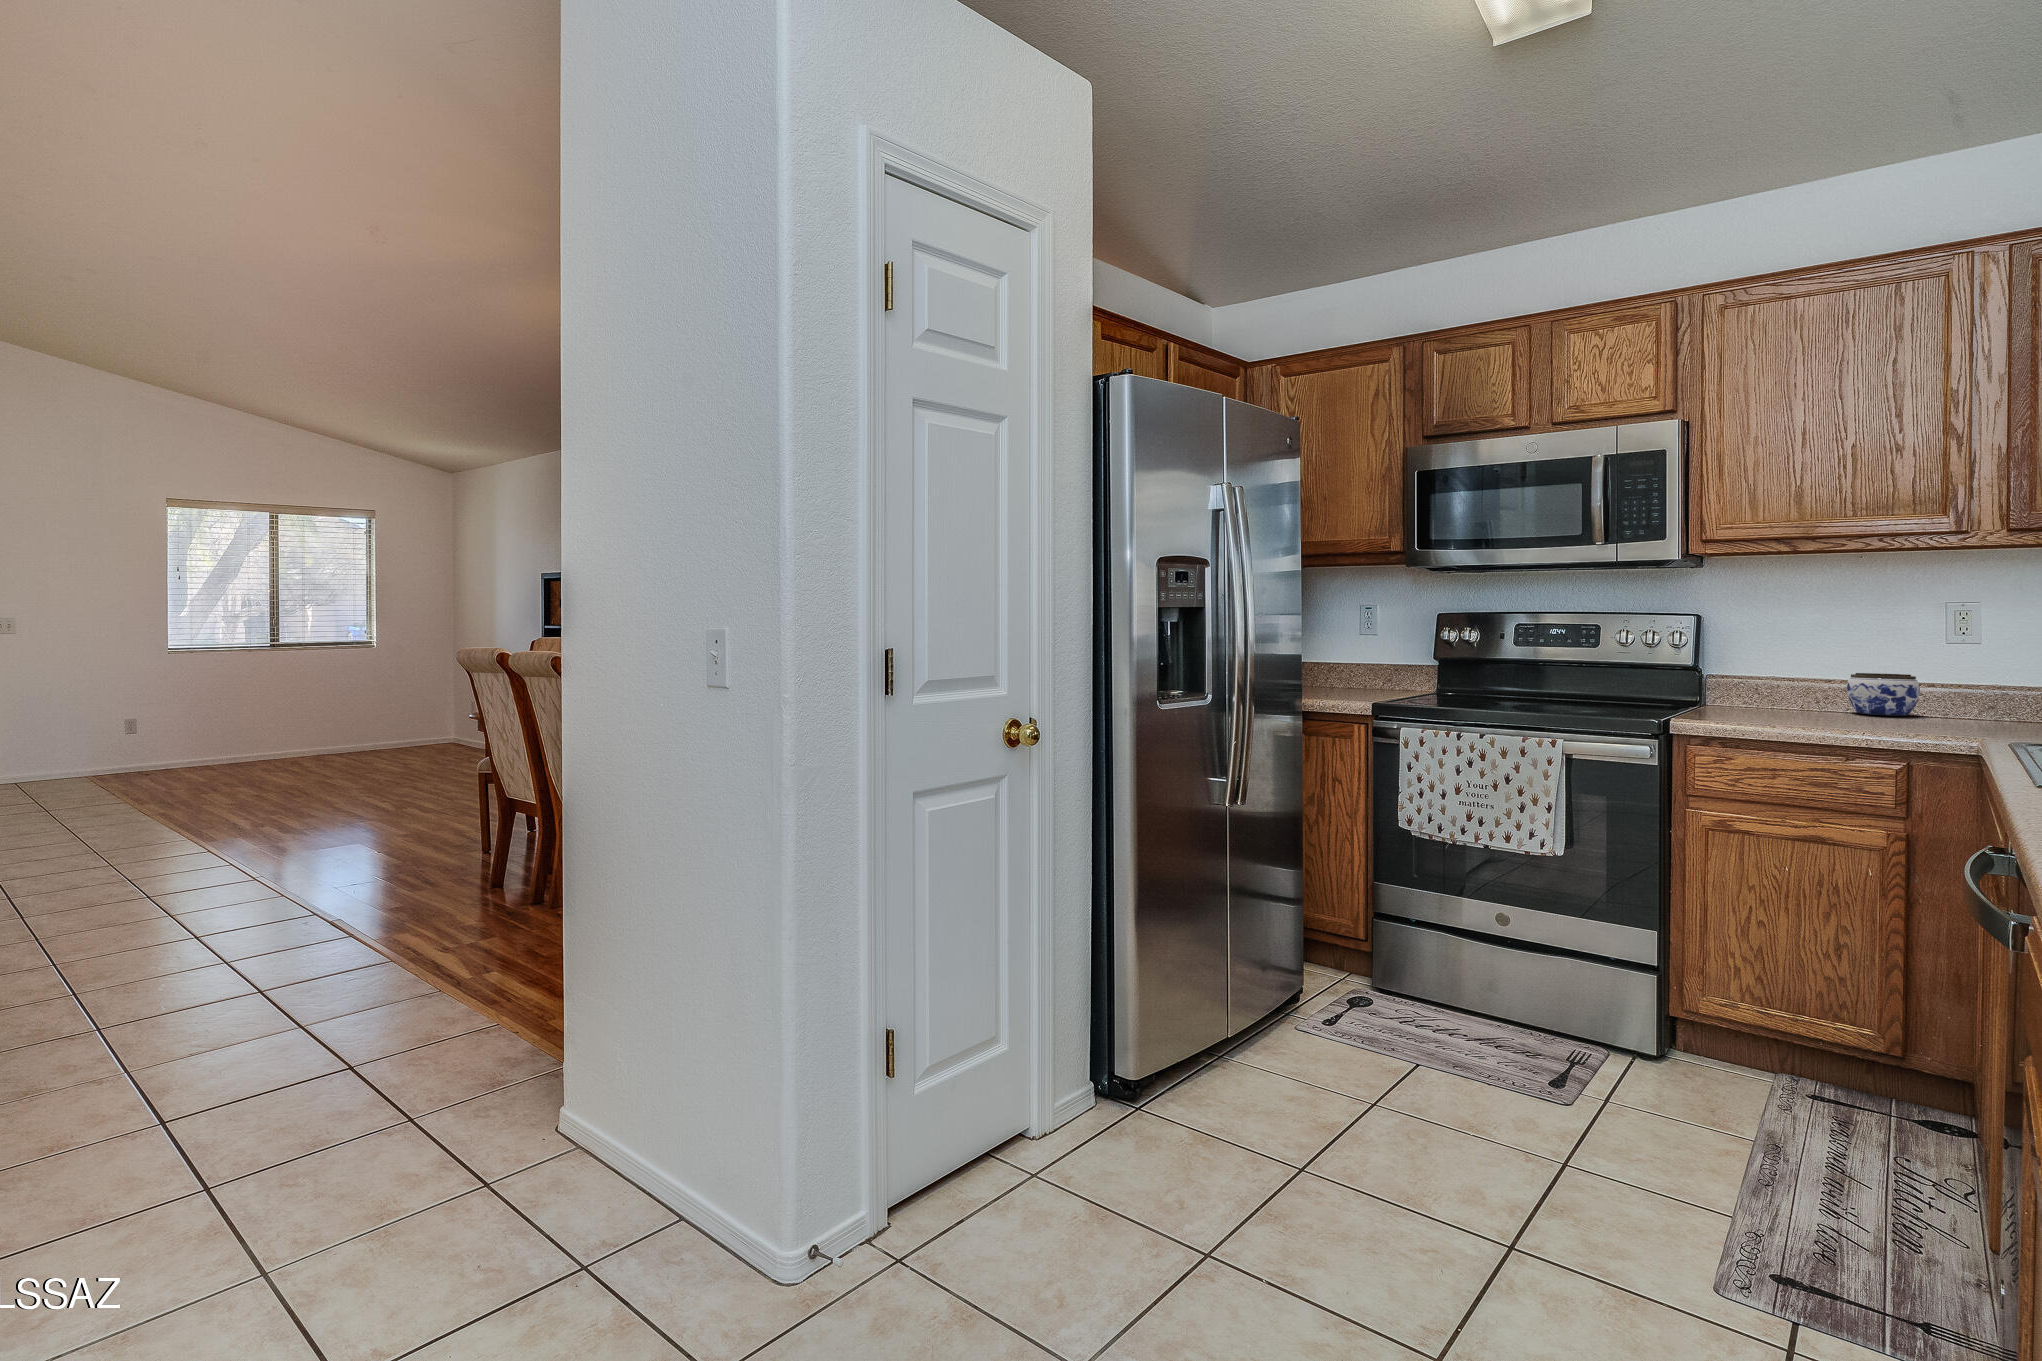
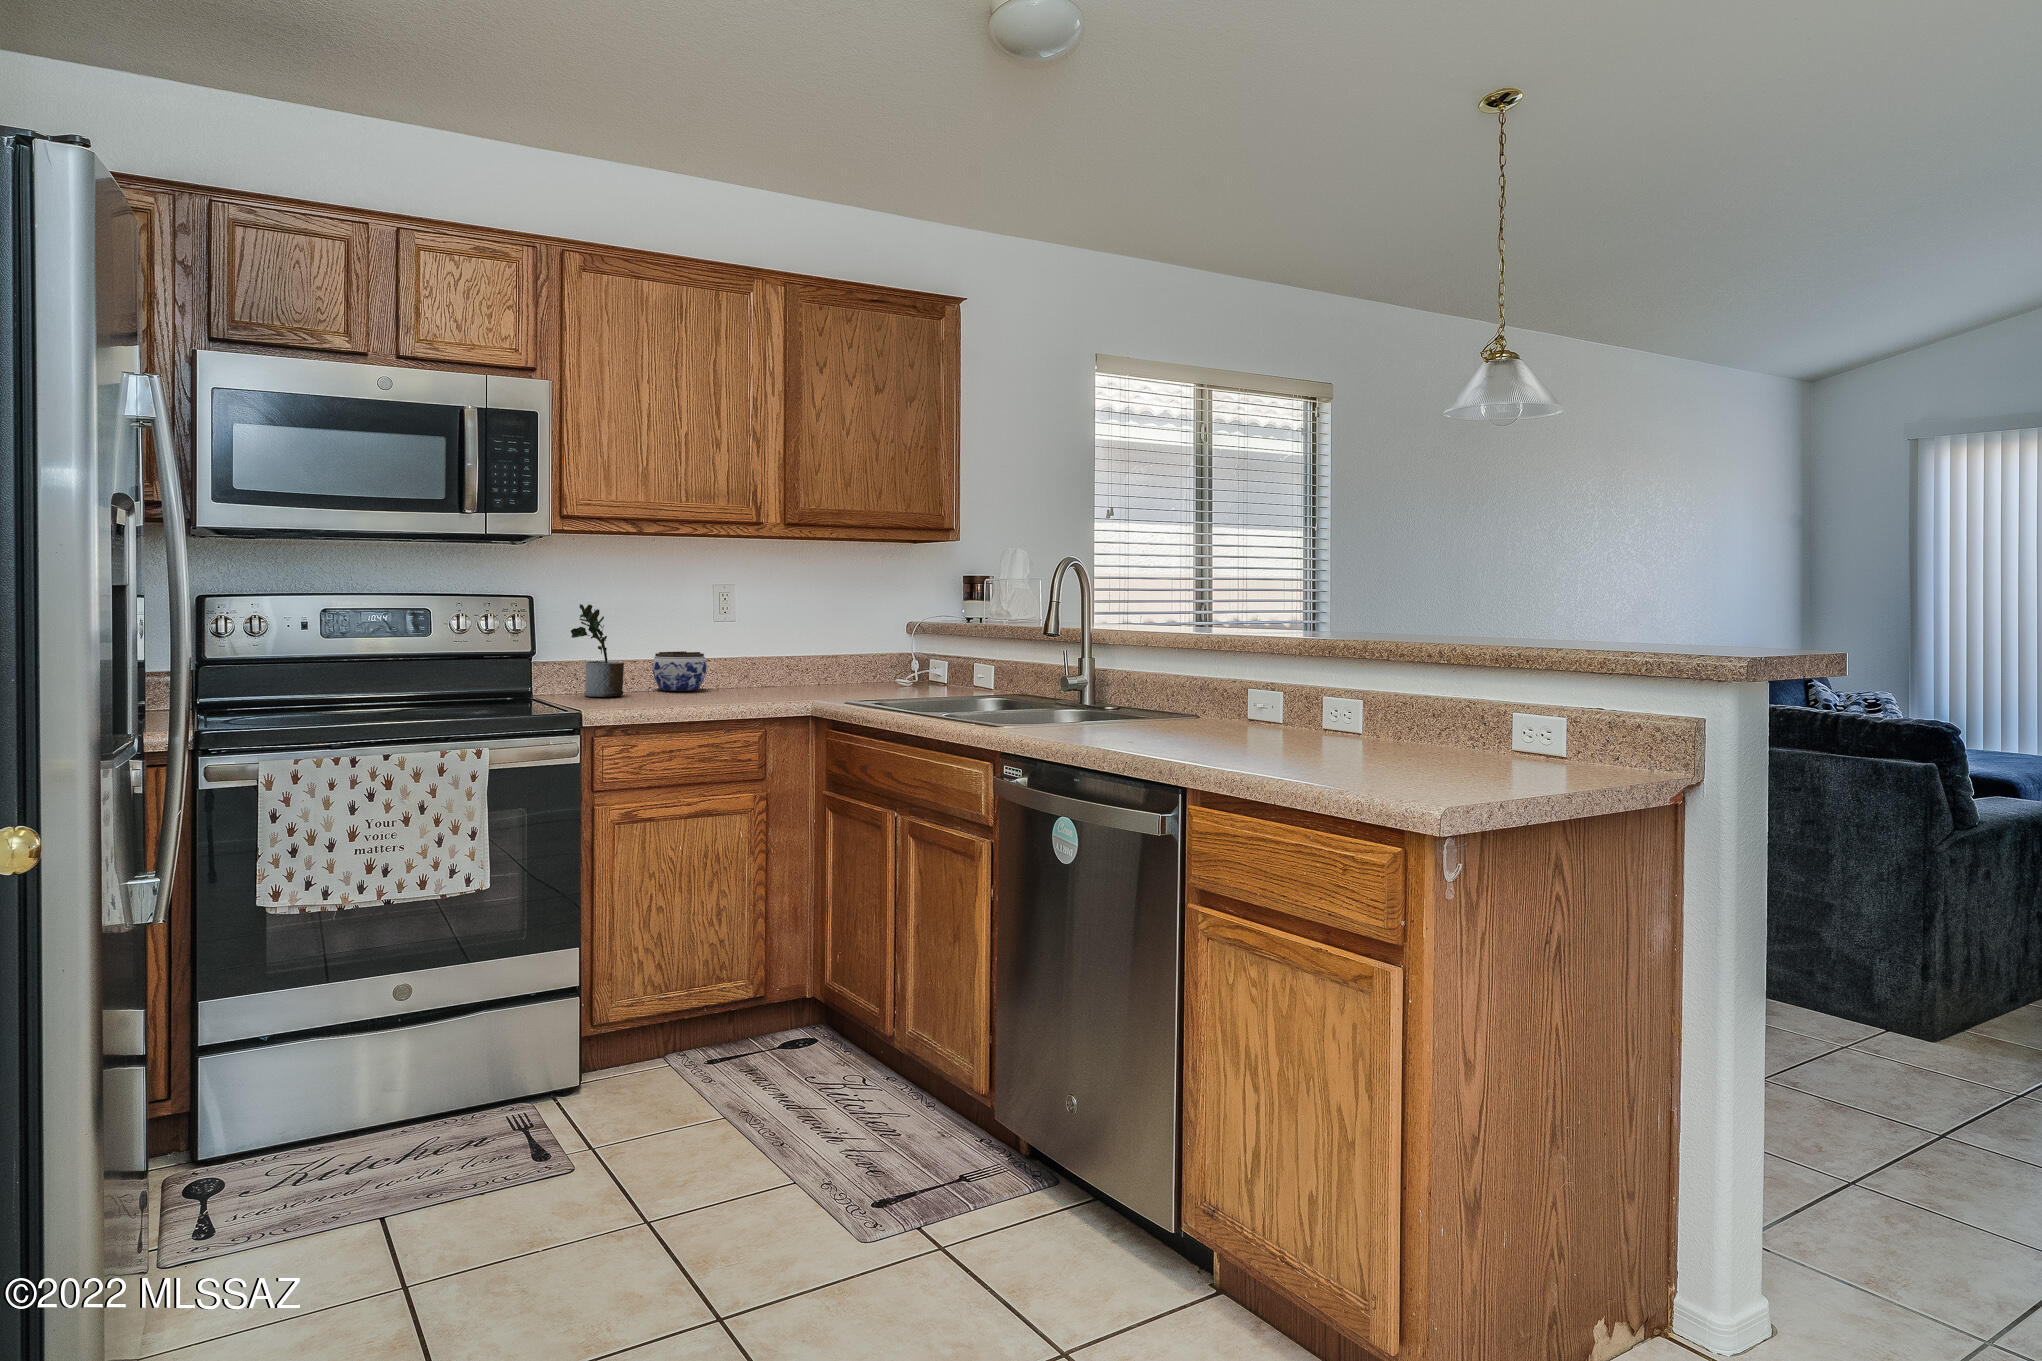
potted plant: none [1726,622,1795,713] -> present [571,604,624,697]

